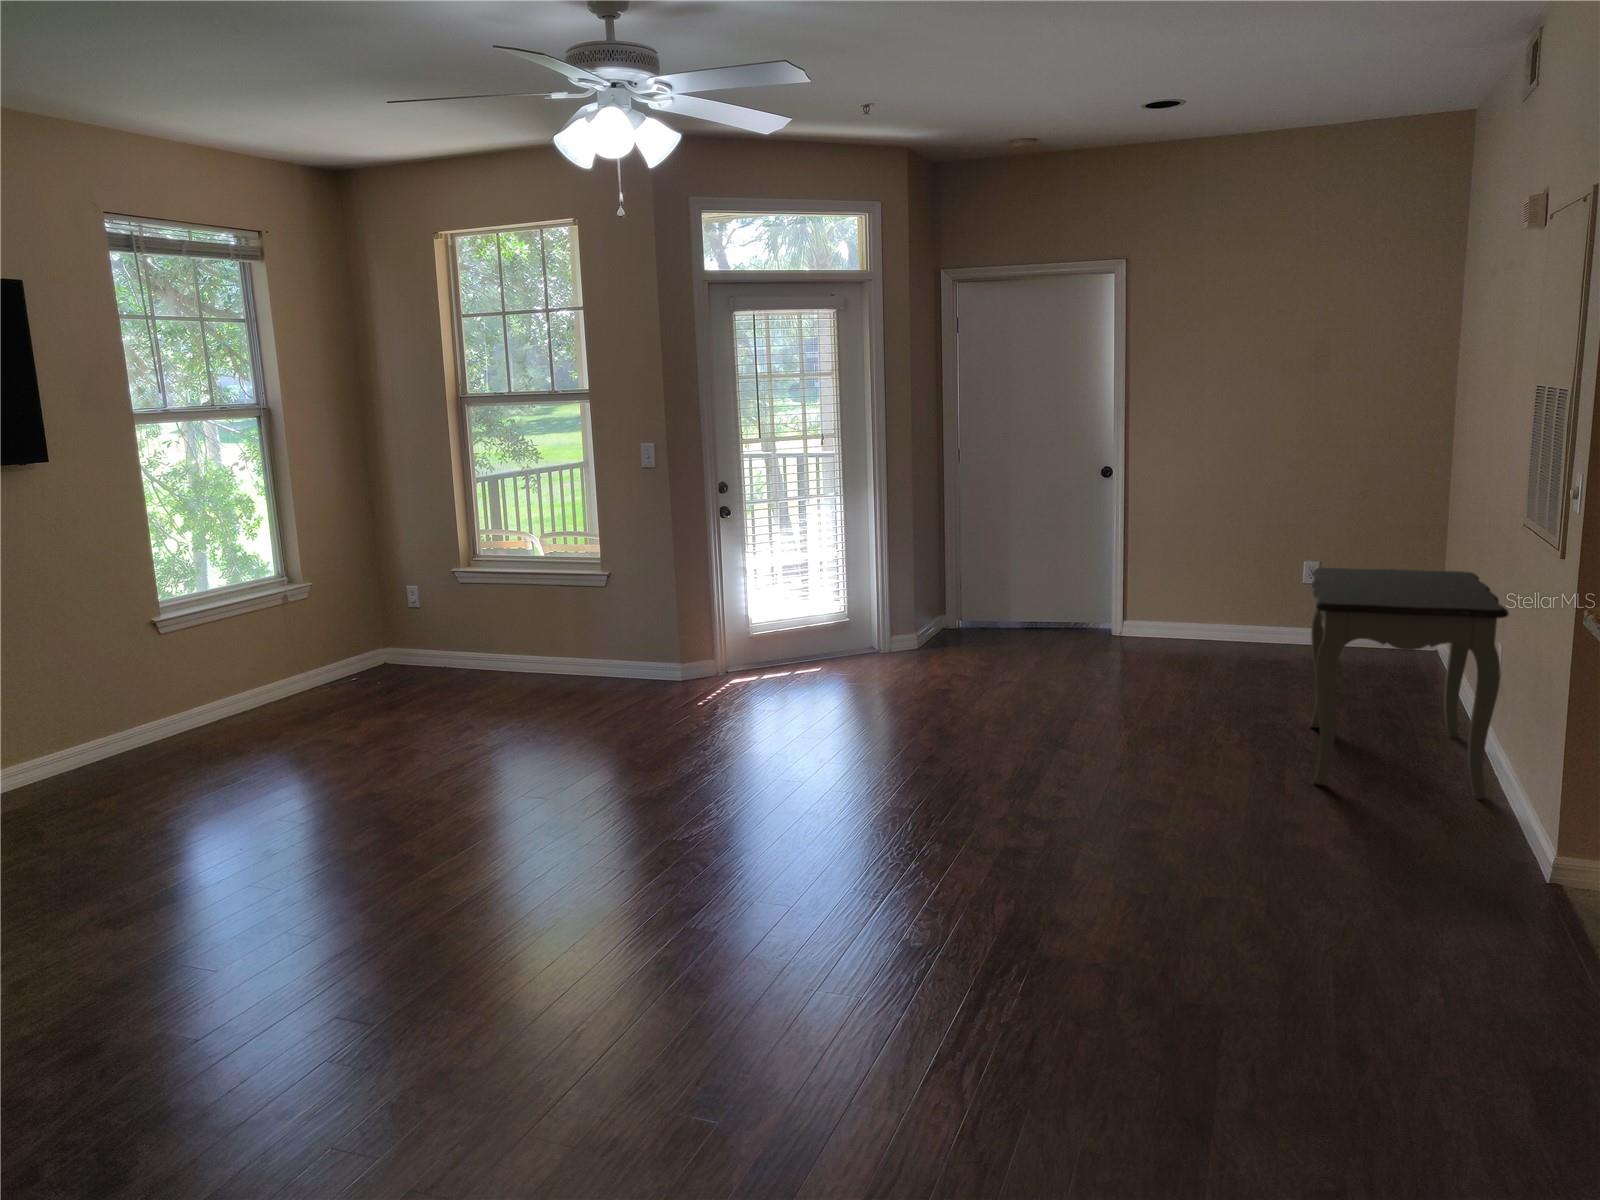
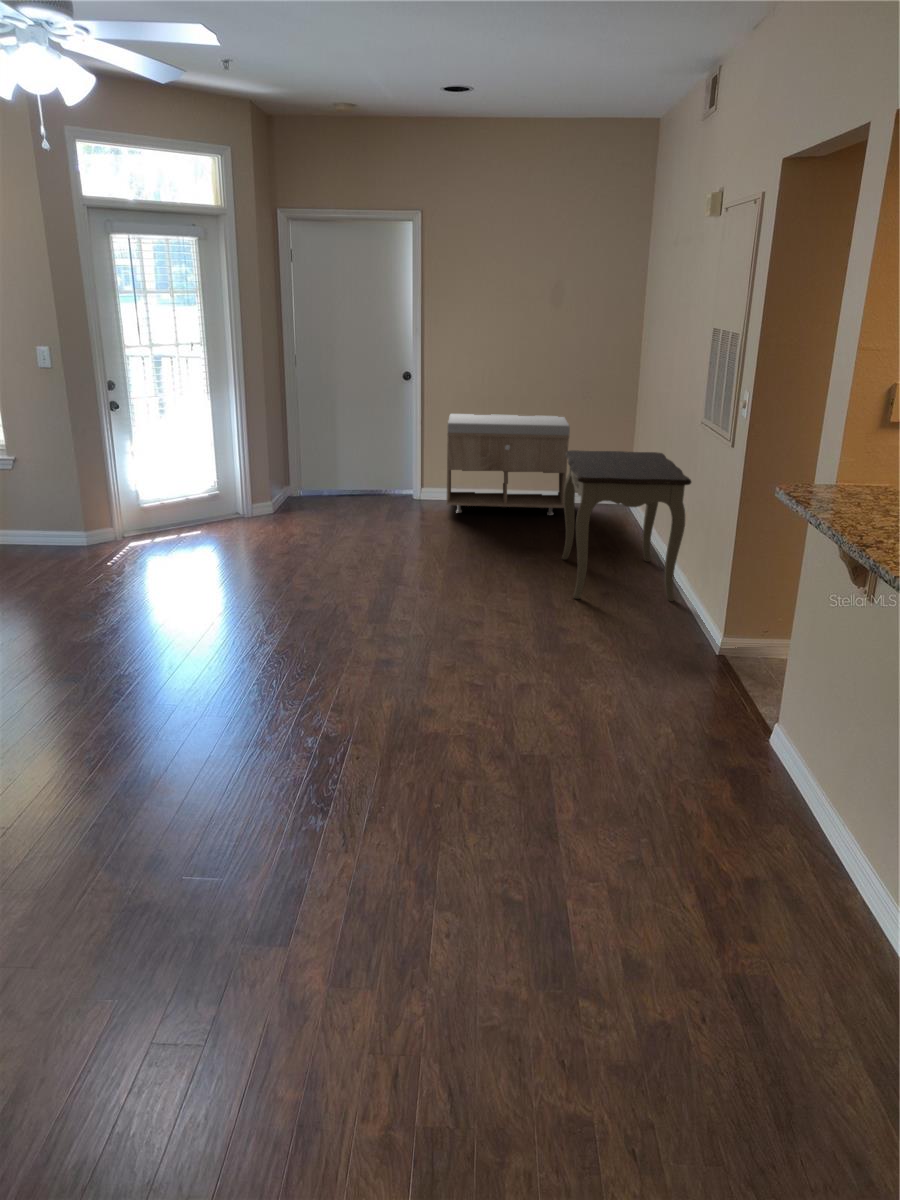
storage bench: none [1150,521,1337,665] -> present [446,414,570,515]

